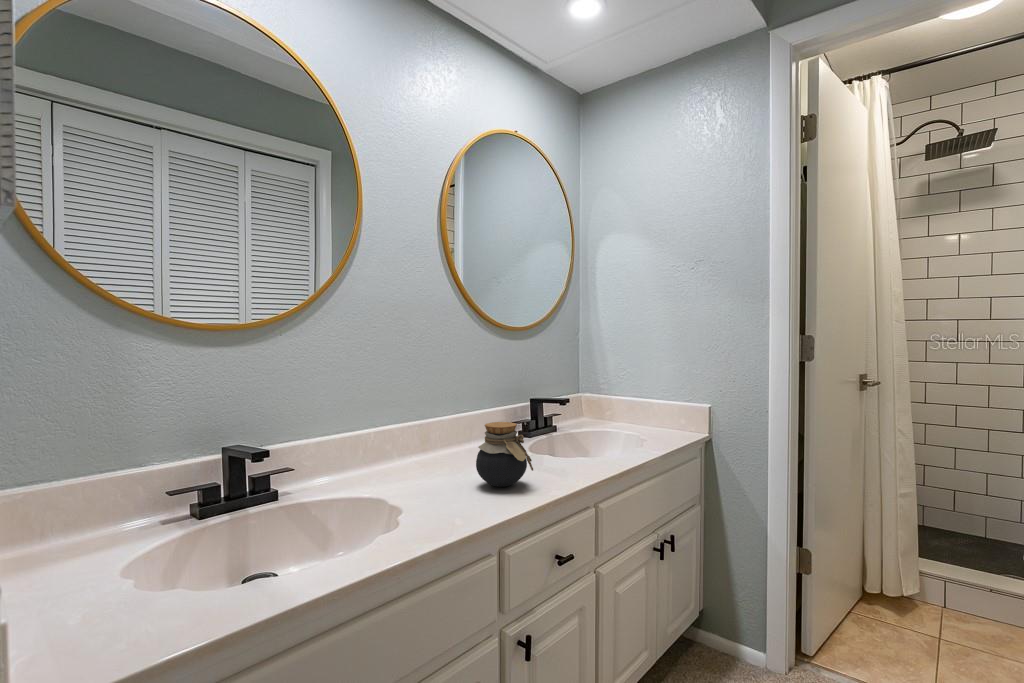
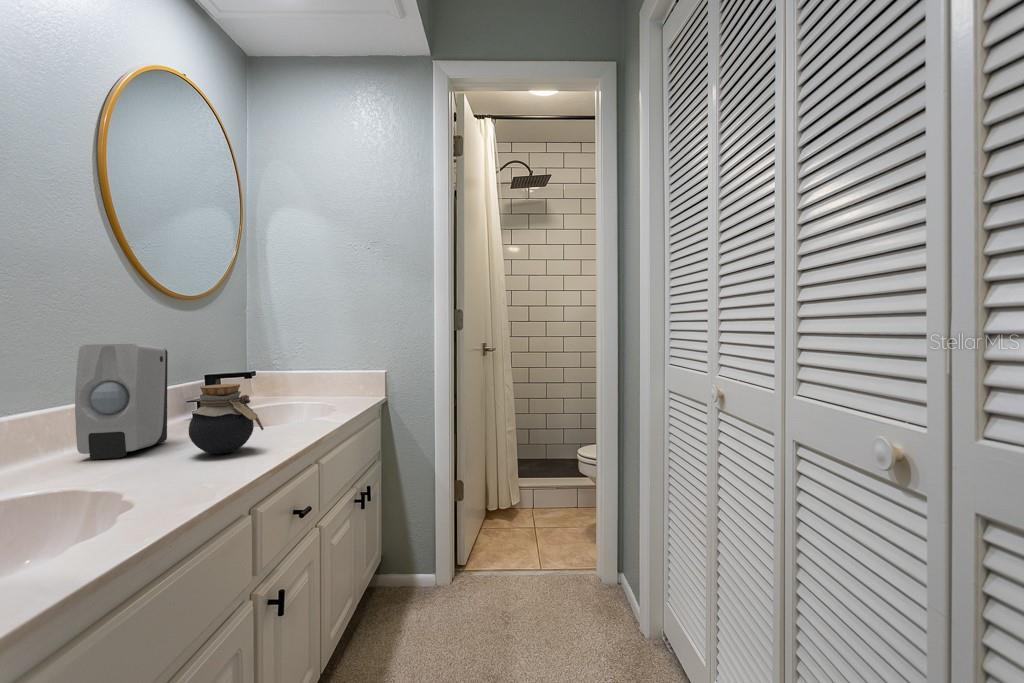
soap dispenser: none [414,380,482,473] -> present [75,344,168,459]

